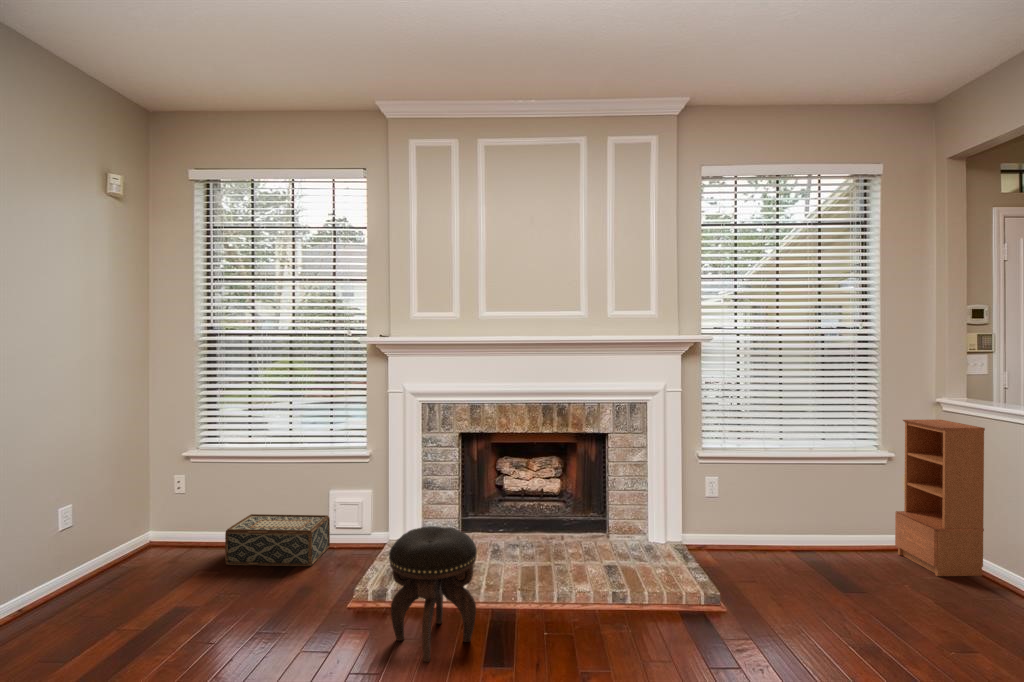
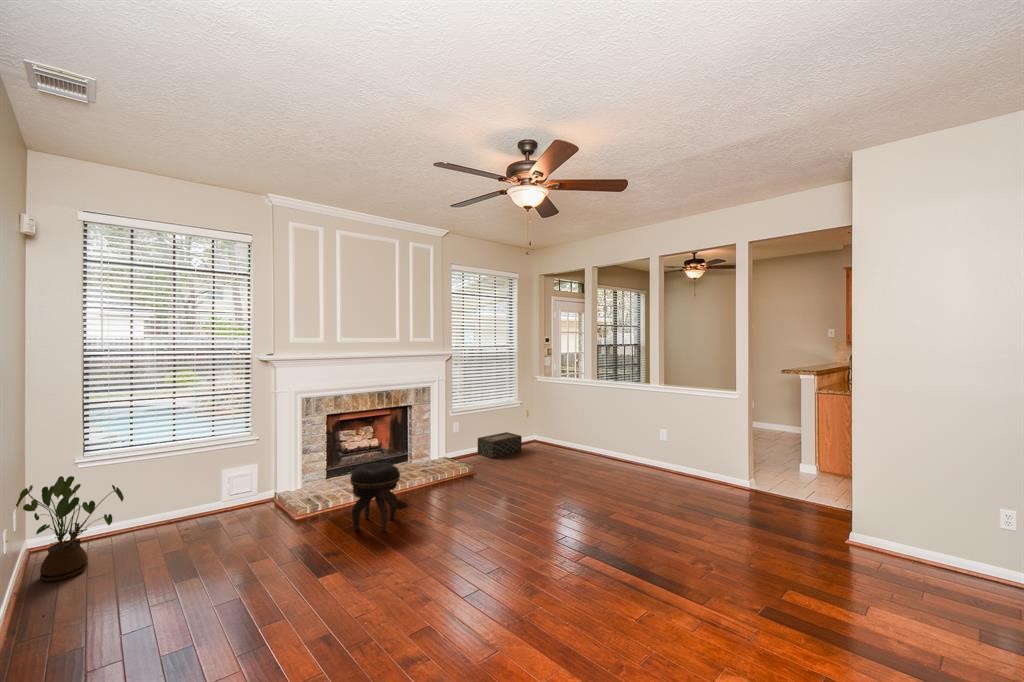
bookcase: present [895,420,985,576] -> none [522,384,552,449]
house plant: none [106,465,199,581] -> present [16,476,124,581]
woven basket: present [225,514,330,566] -> present [477,432,522,458]

